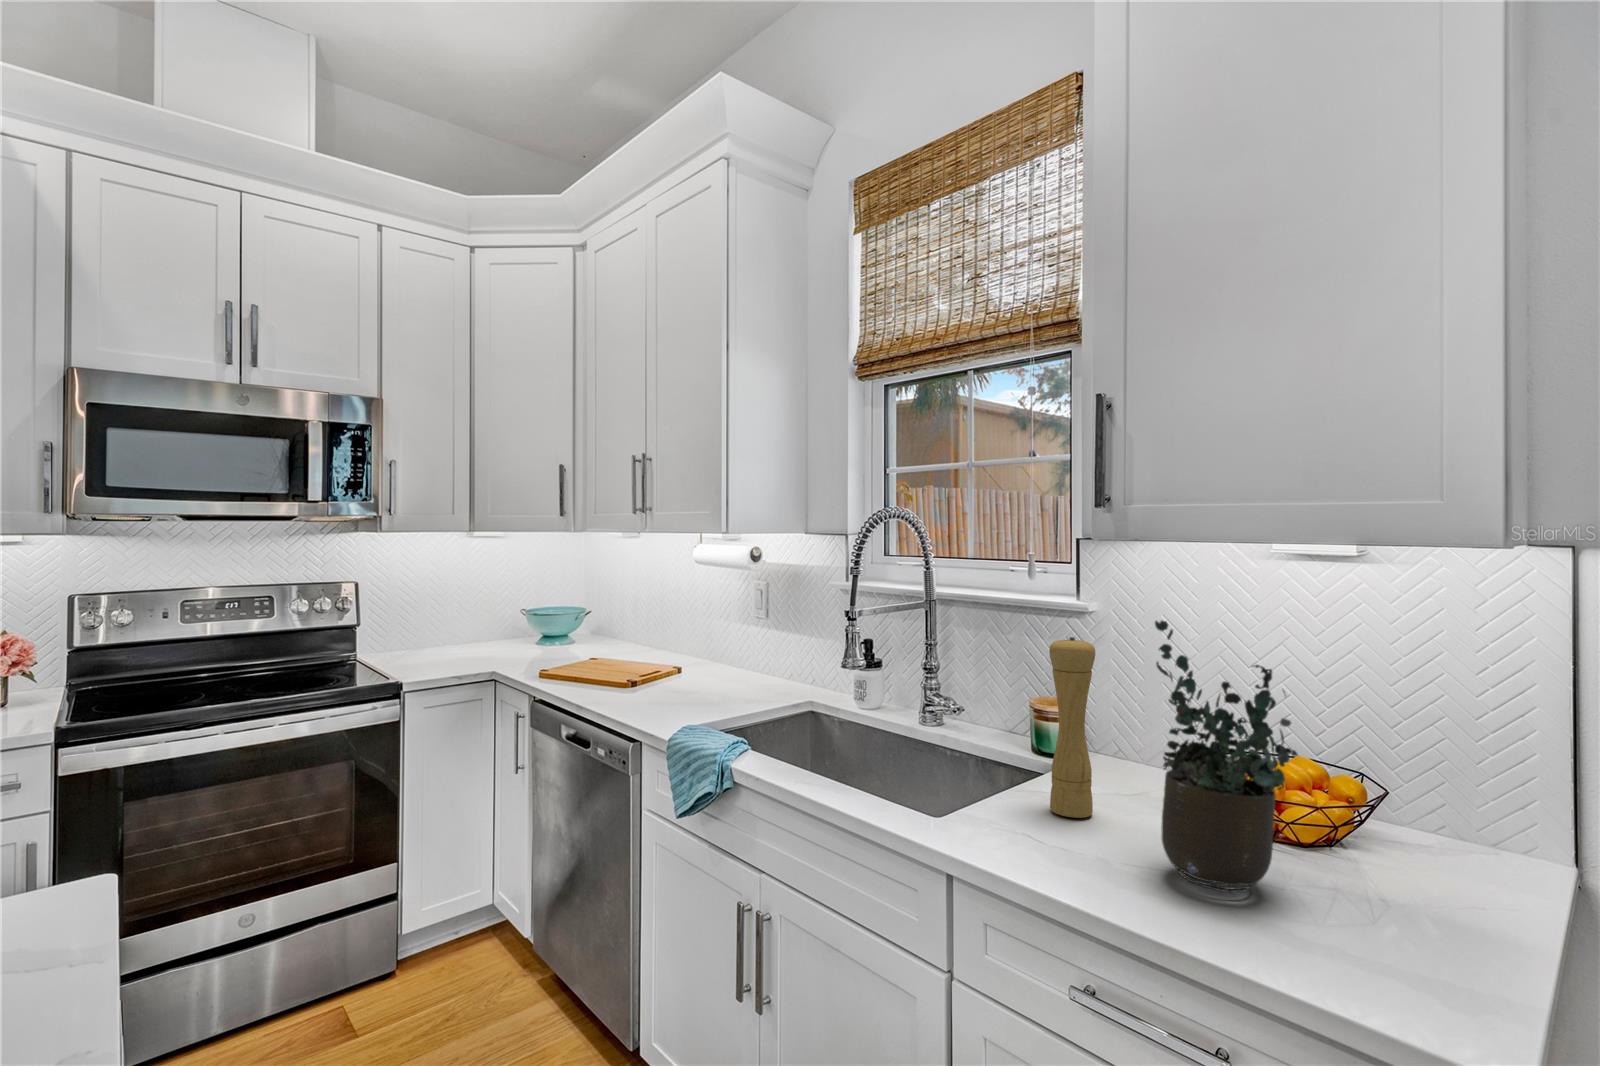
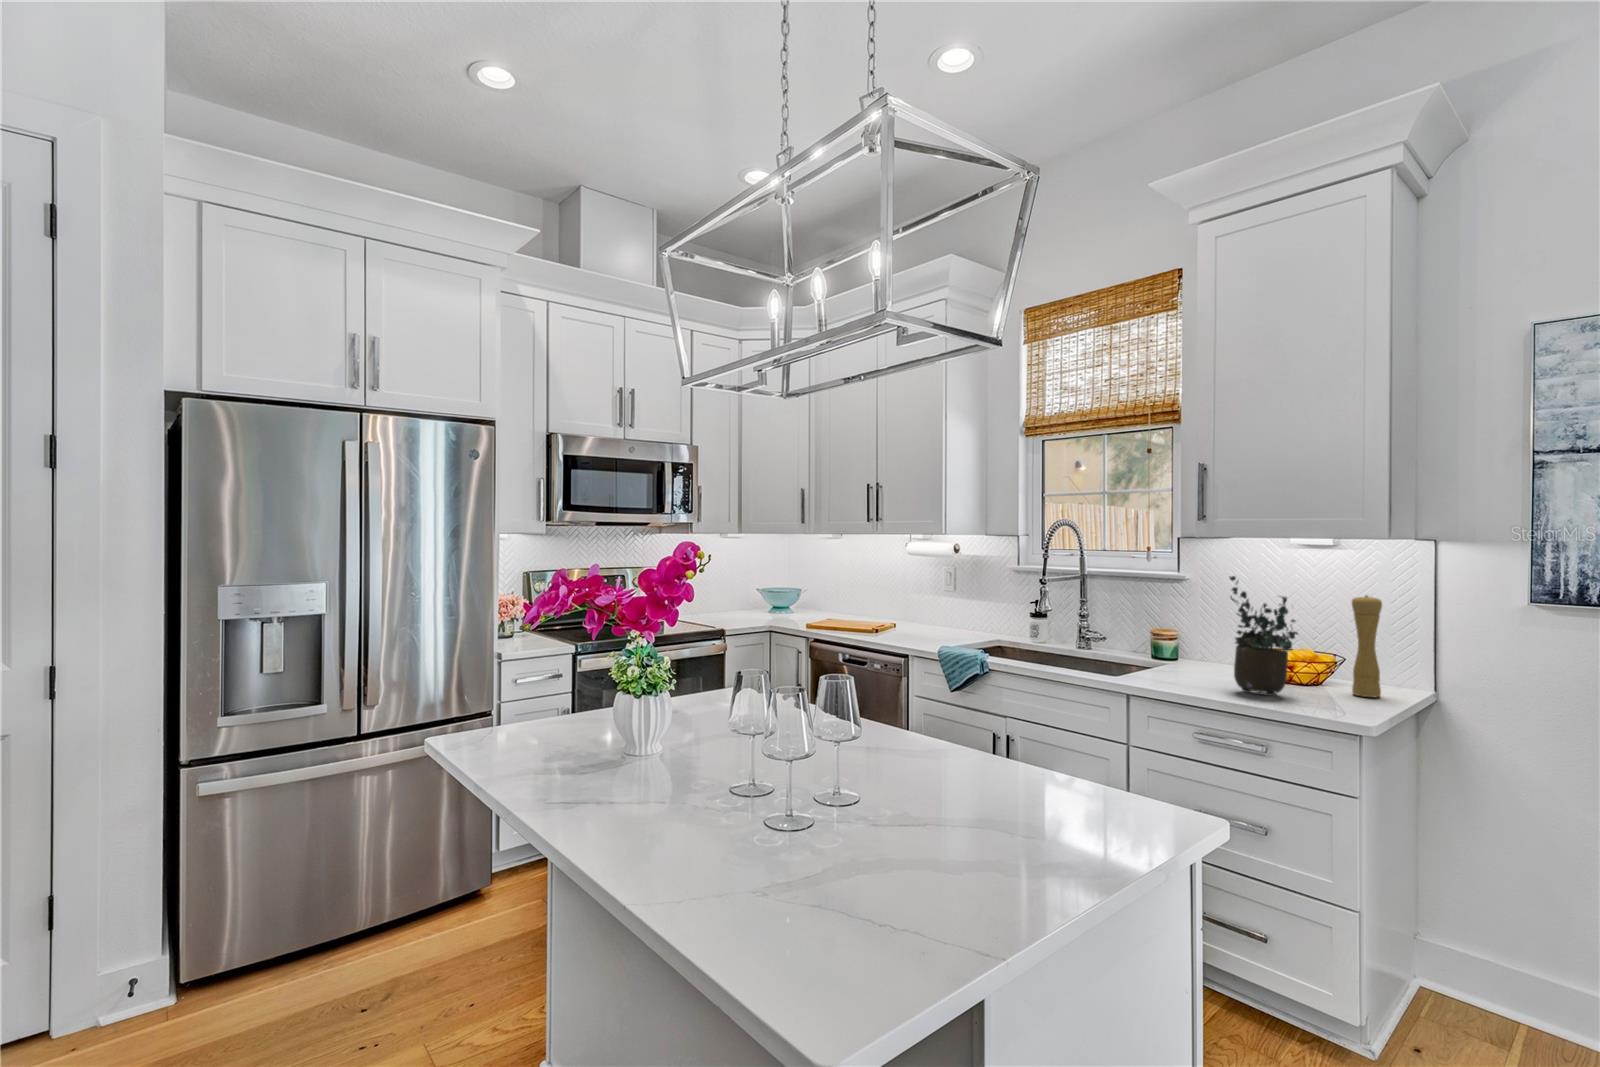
pepper mill: present [1049,637,1095,818] -> present [1352,595,1382,697]

